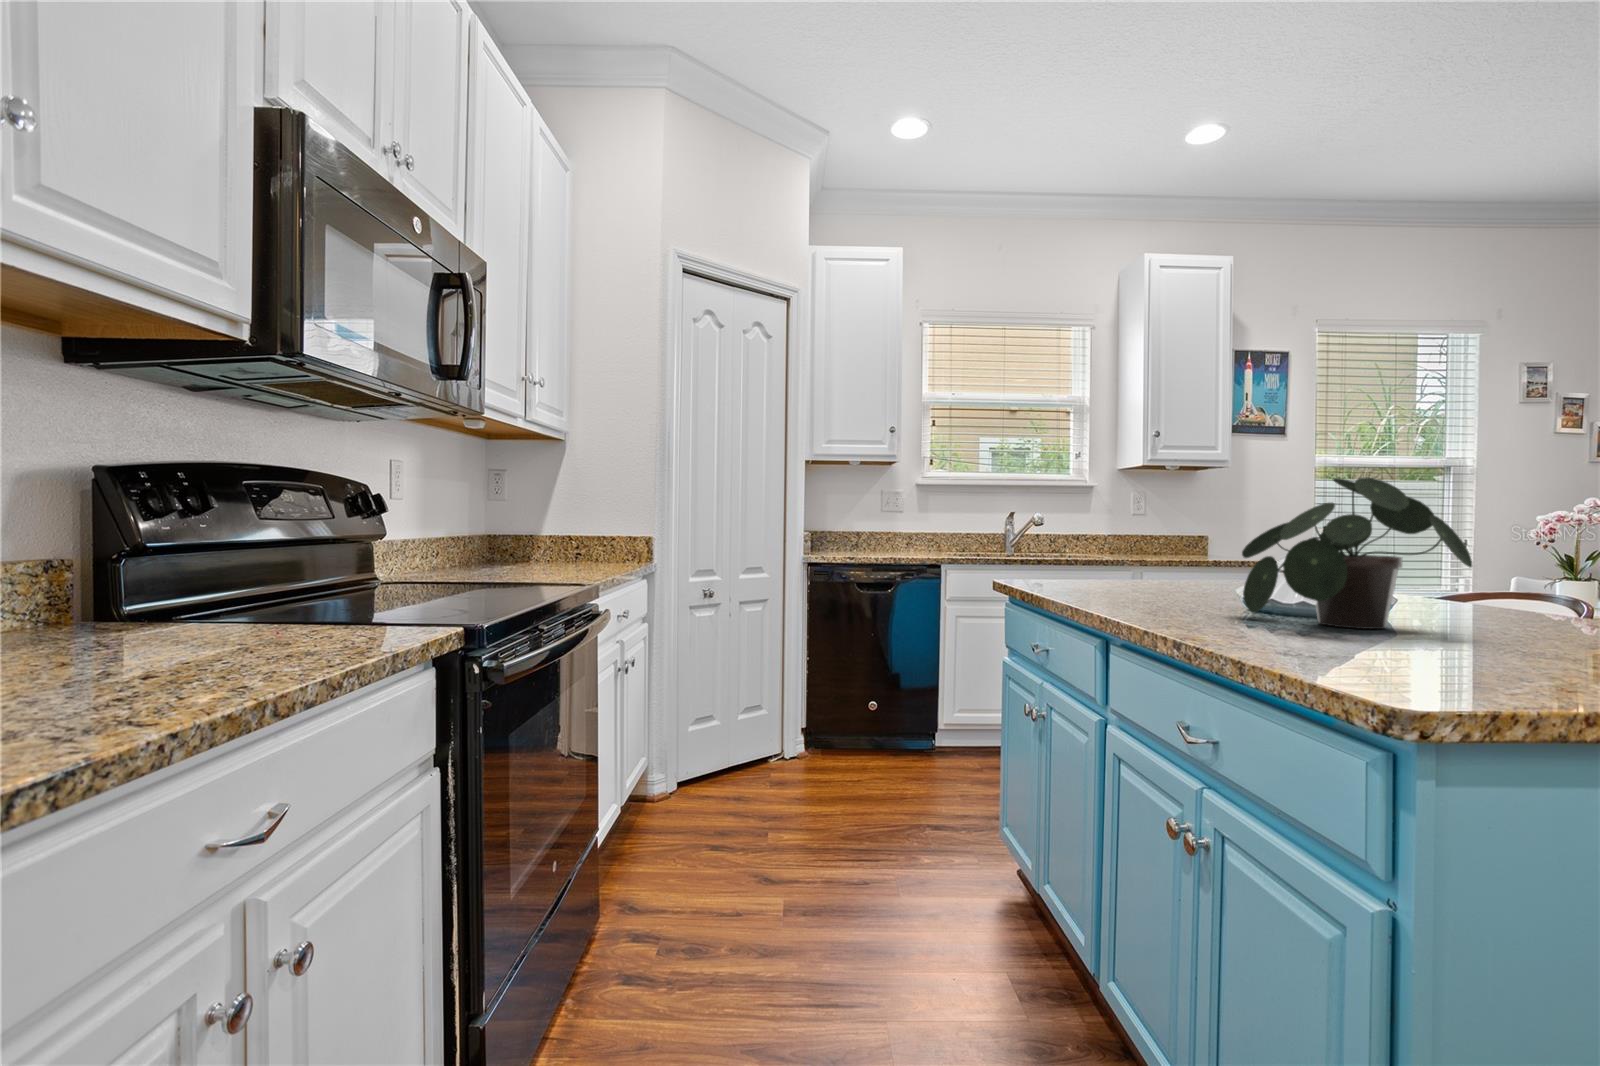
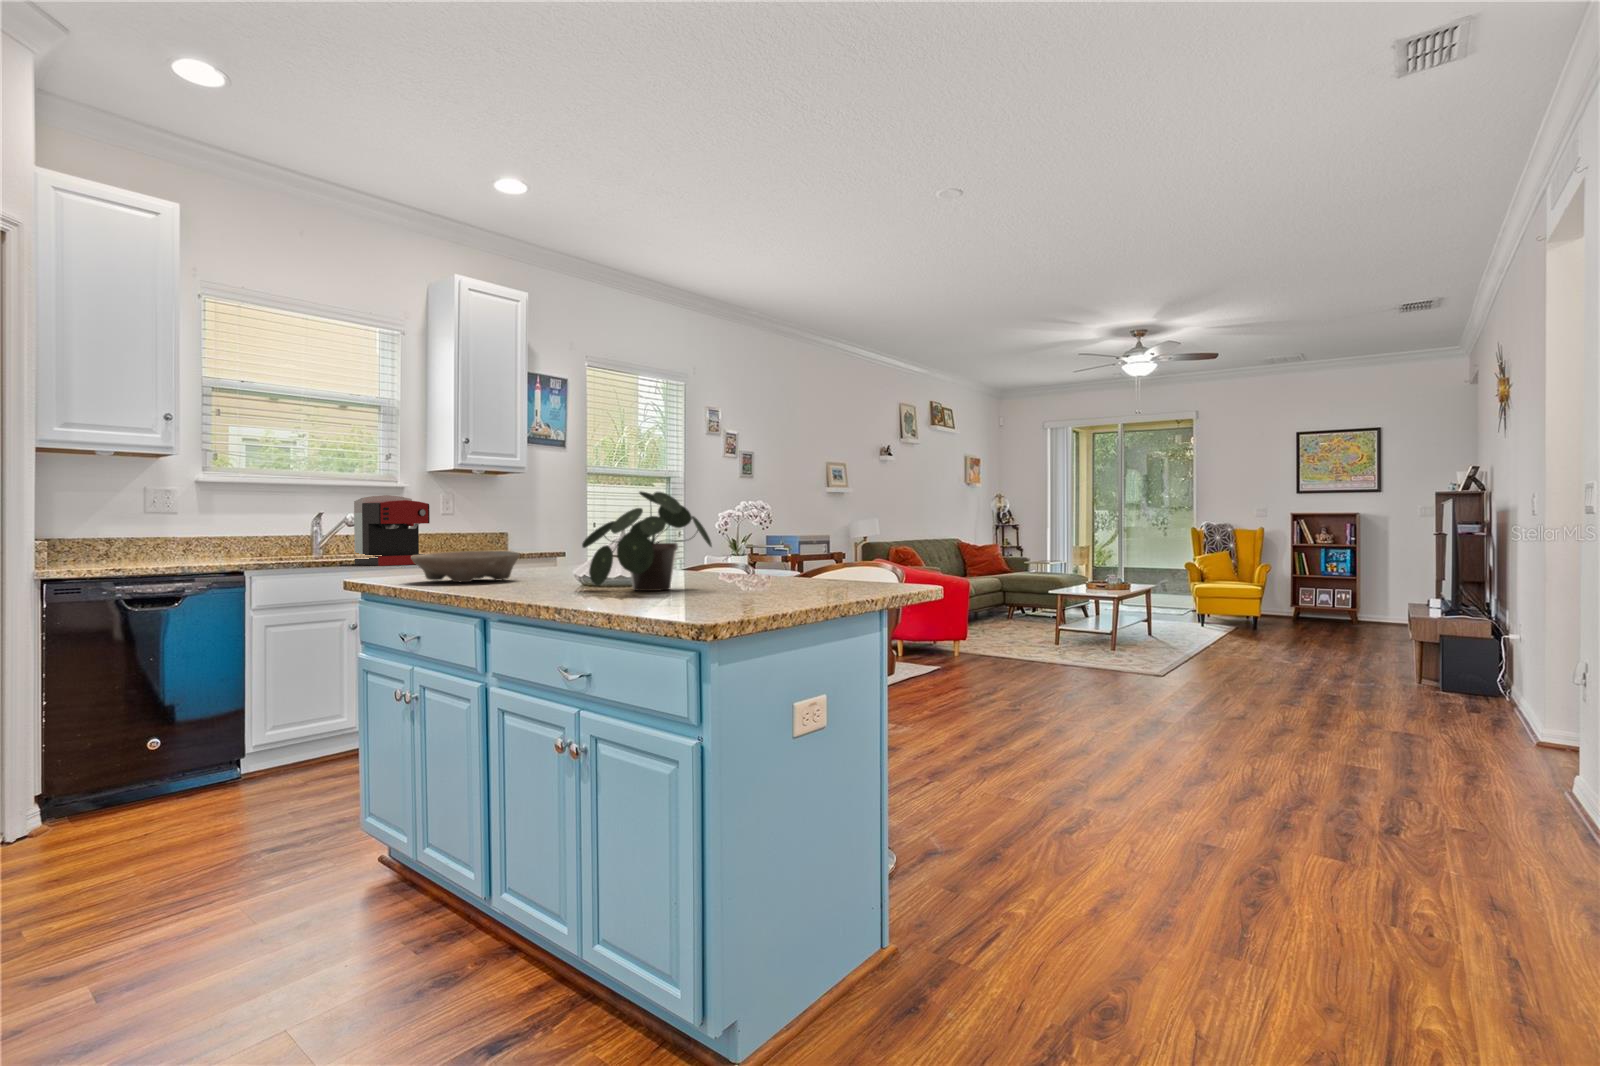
coffee maker: none [1041,496,1112,566] -> present [354,495,430,566]
bowl: none [1053,555,1179,592] -> present [411,551,520,582]

